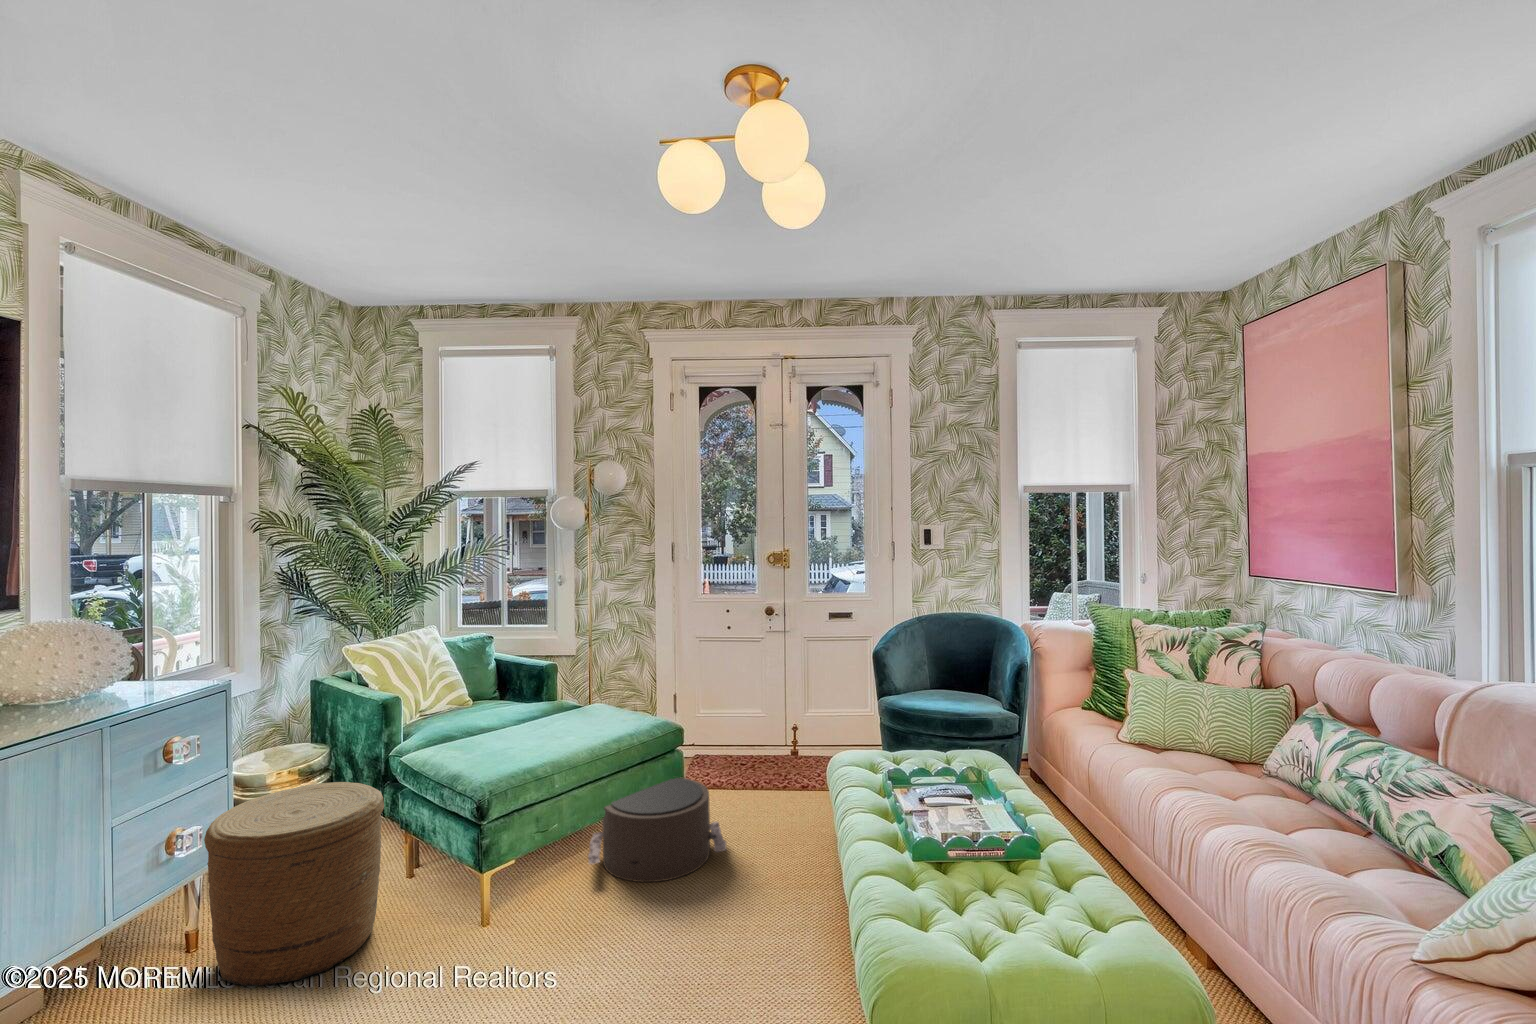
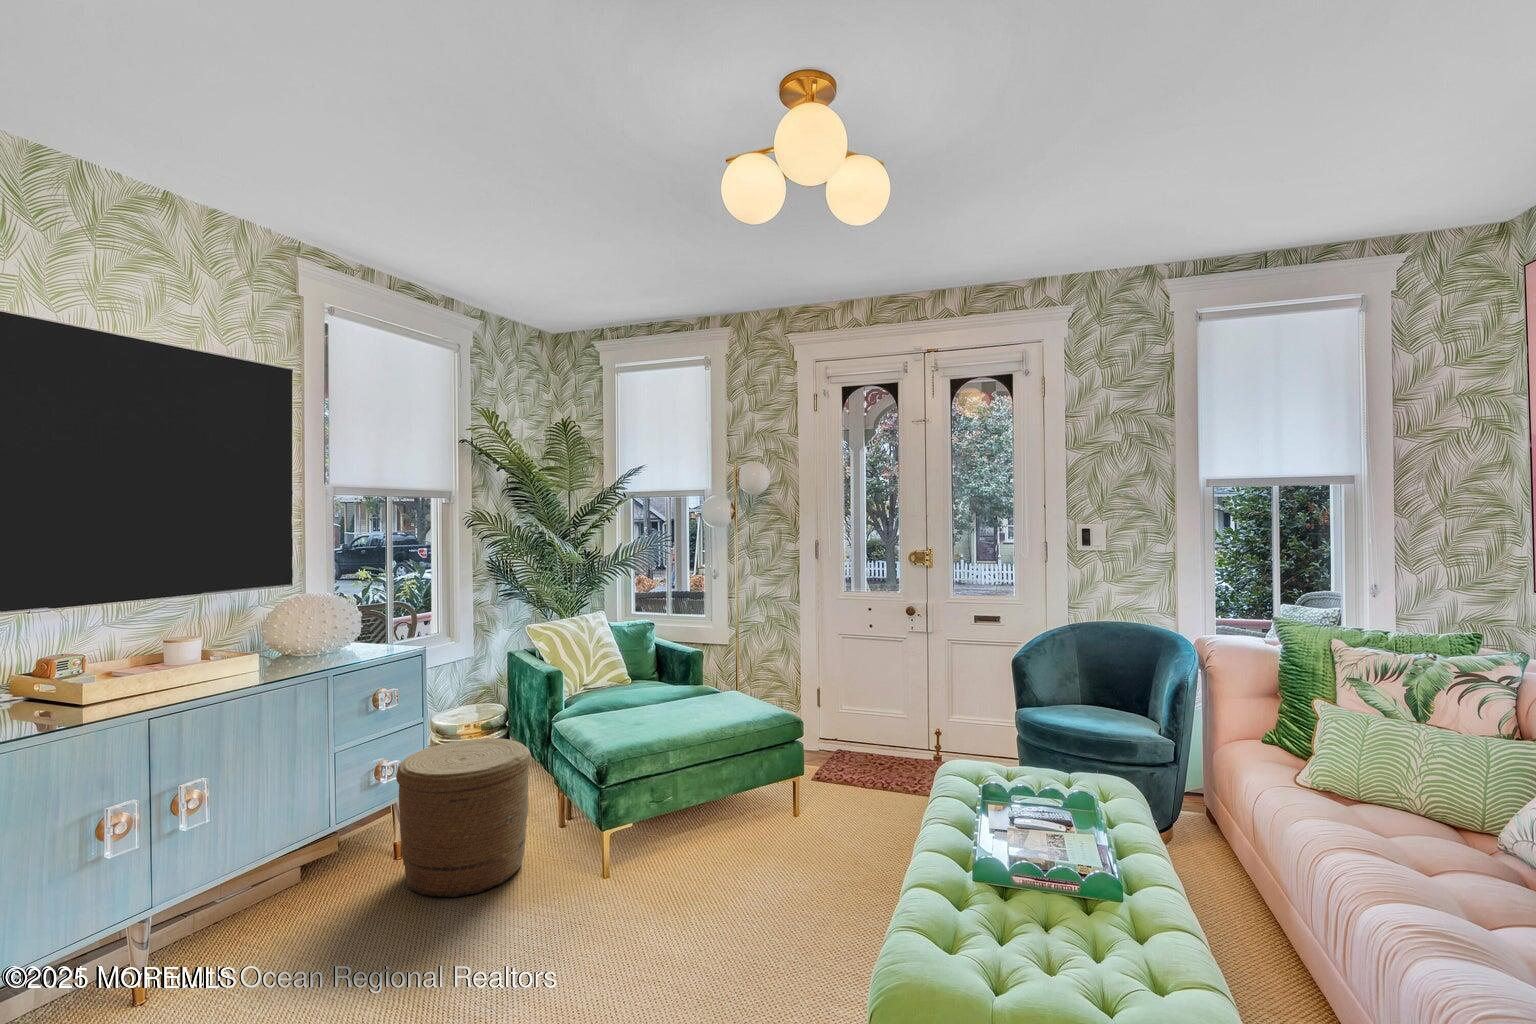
pouf: present [588,778,726,882] -> none [703,766,836,865]

